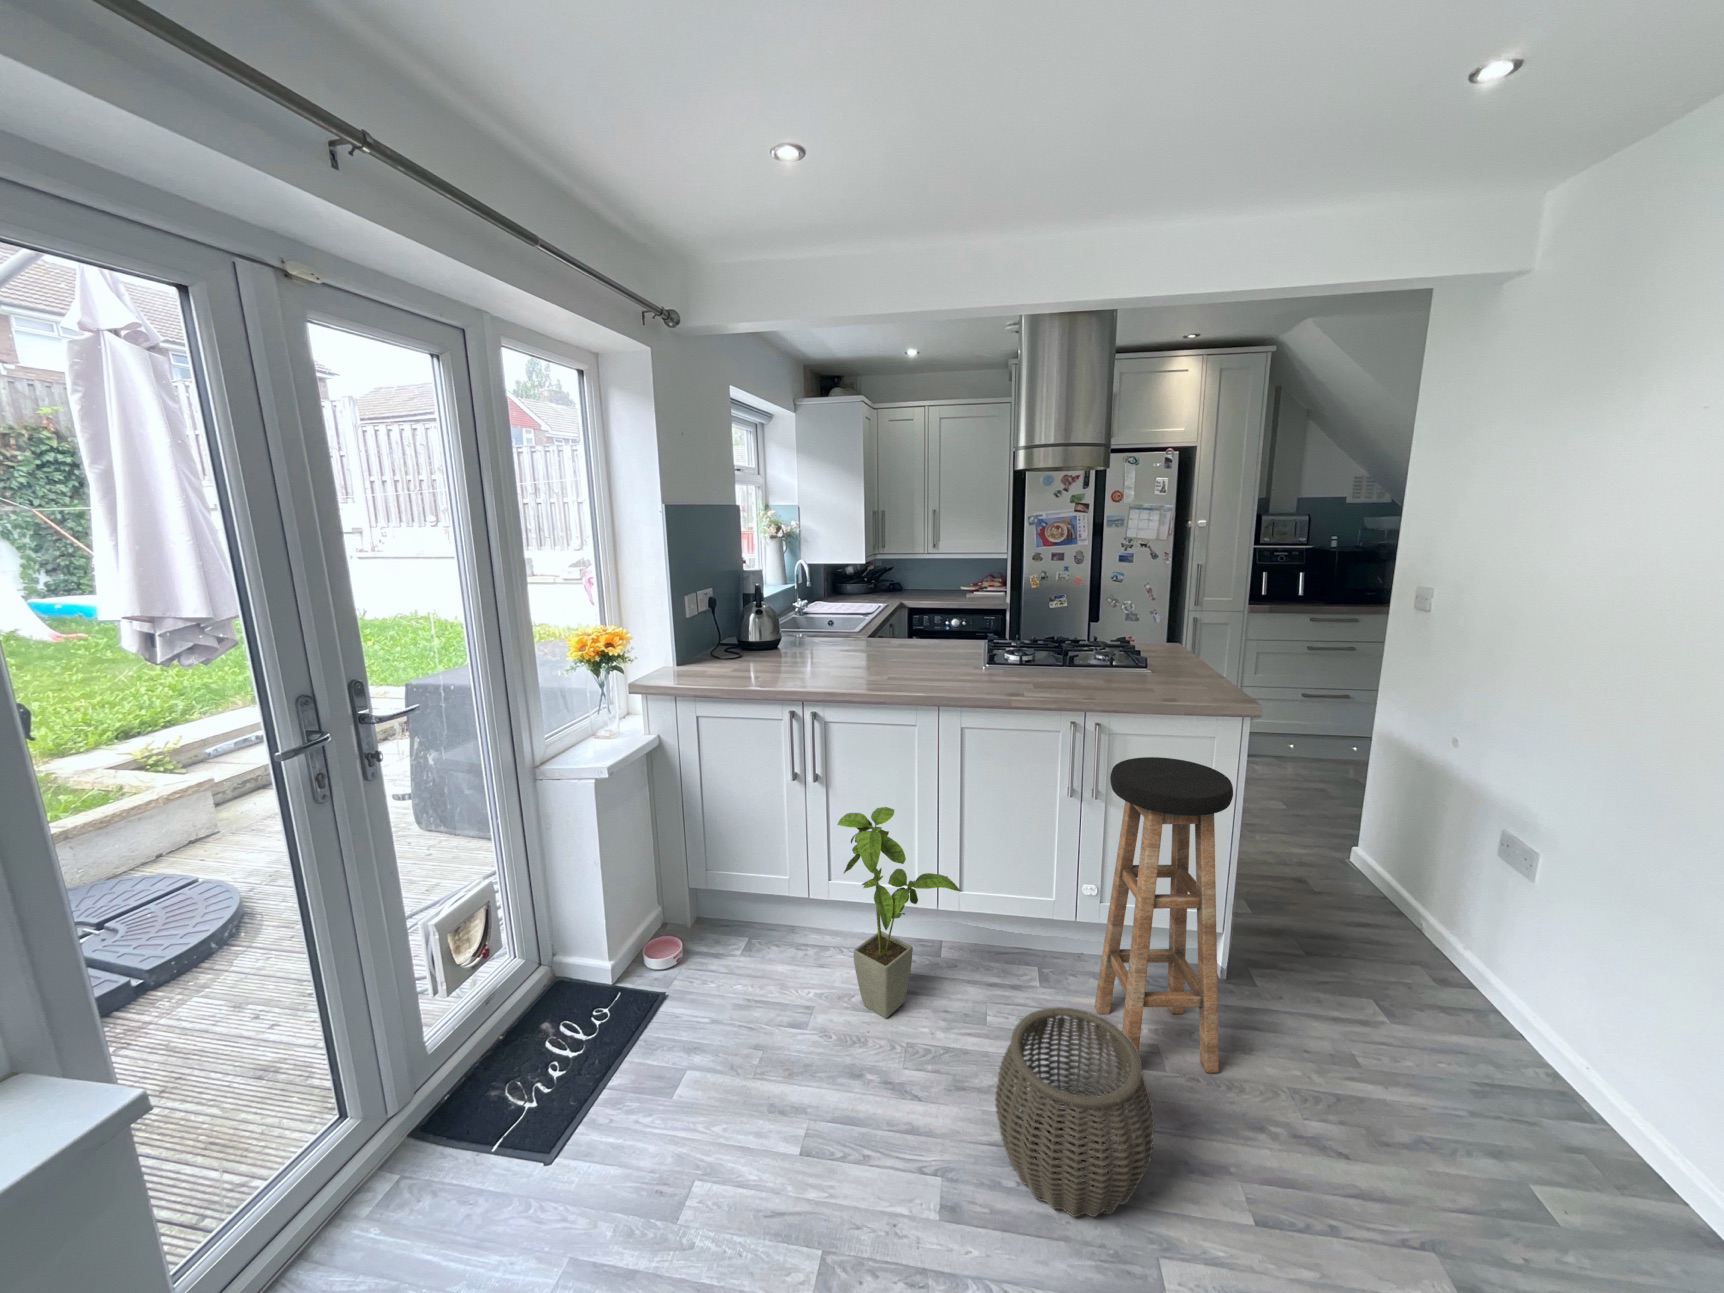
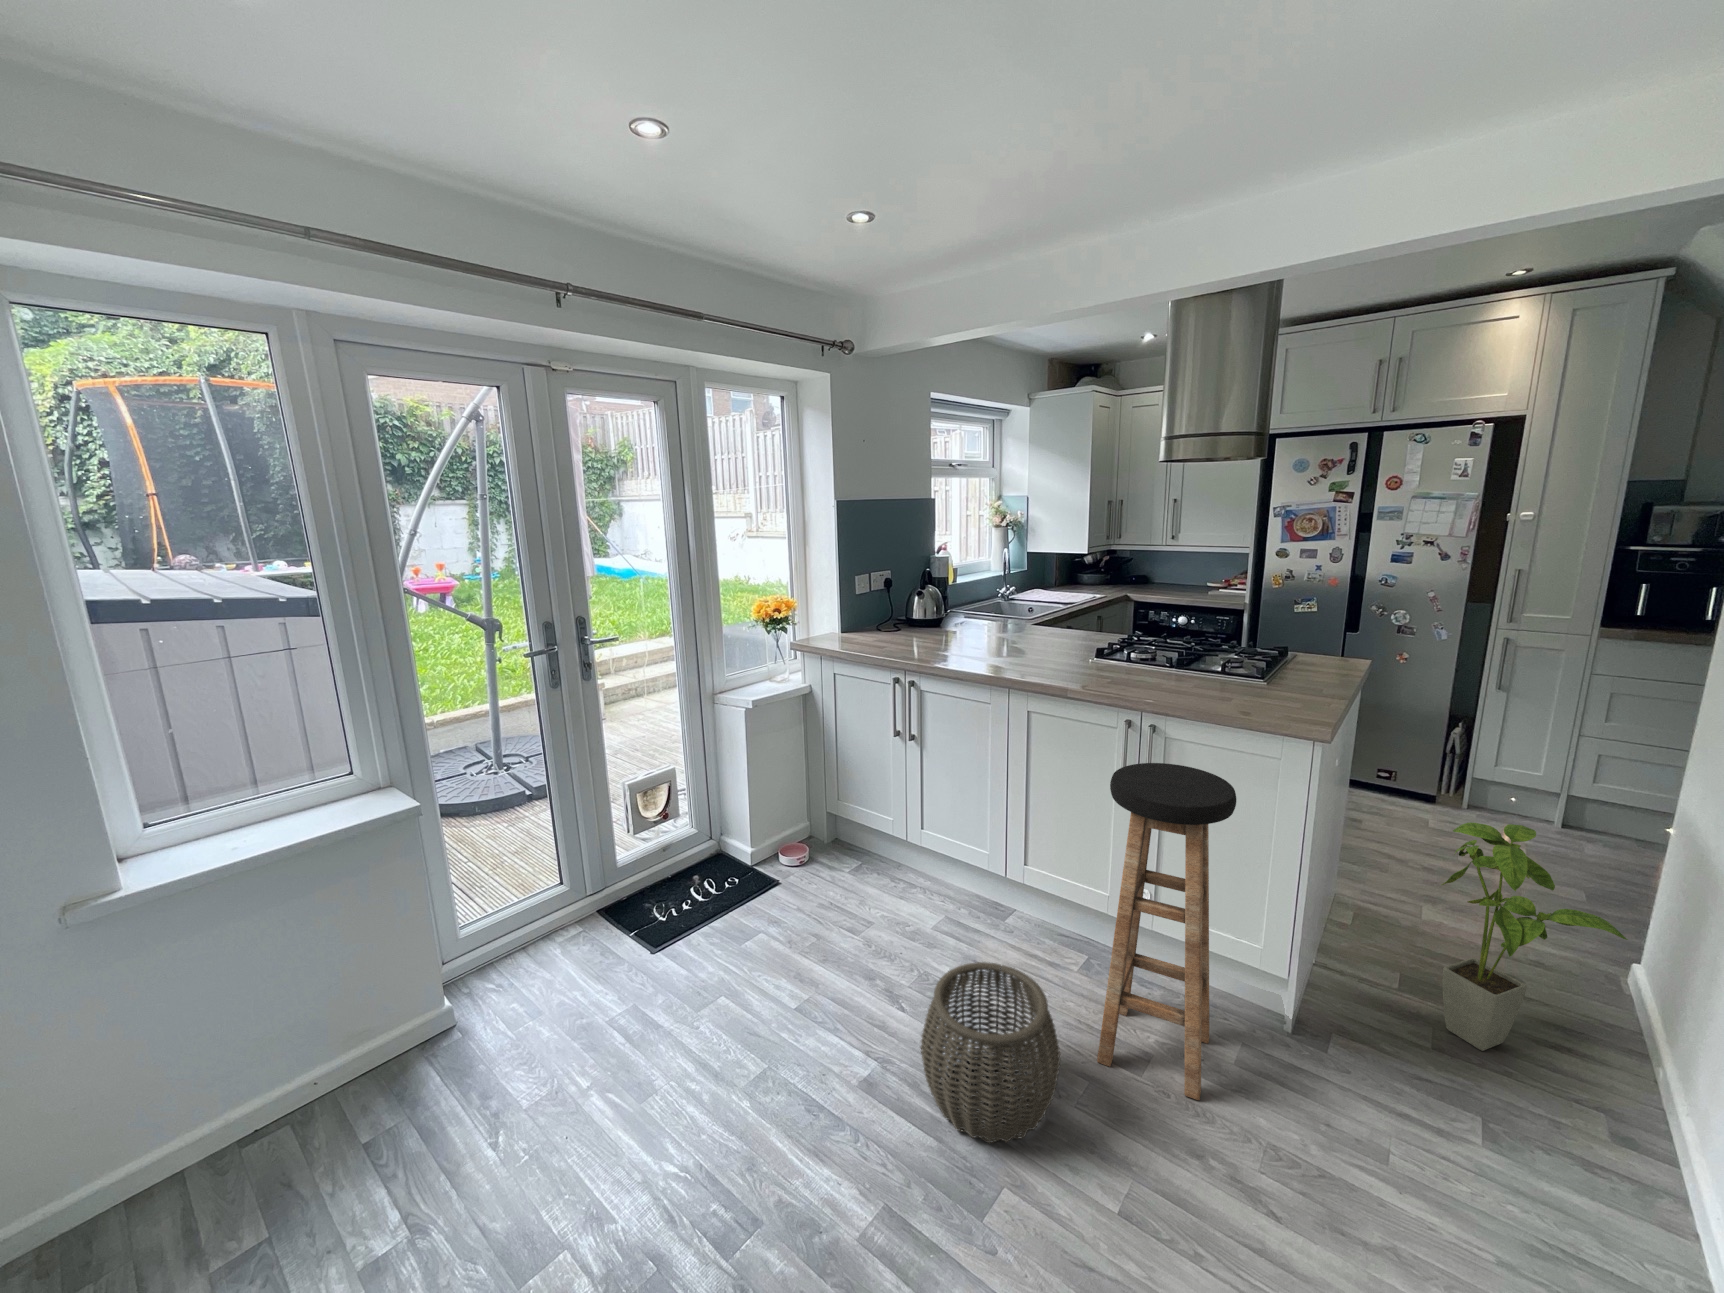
house plant: present [837,807,961,1018] -> present [1442,823,1628,1051]

